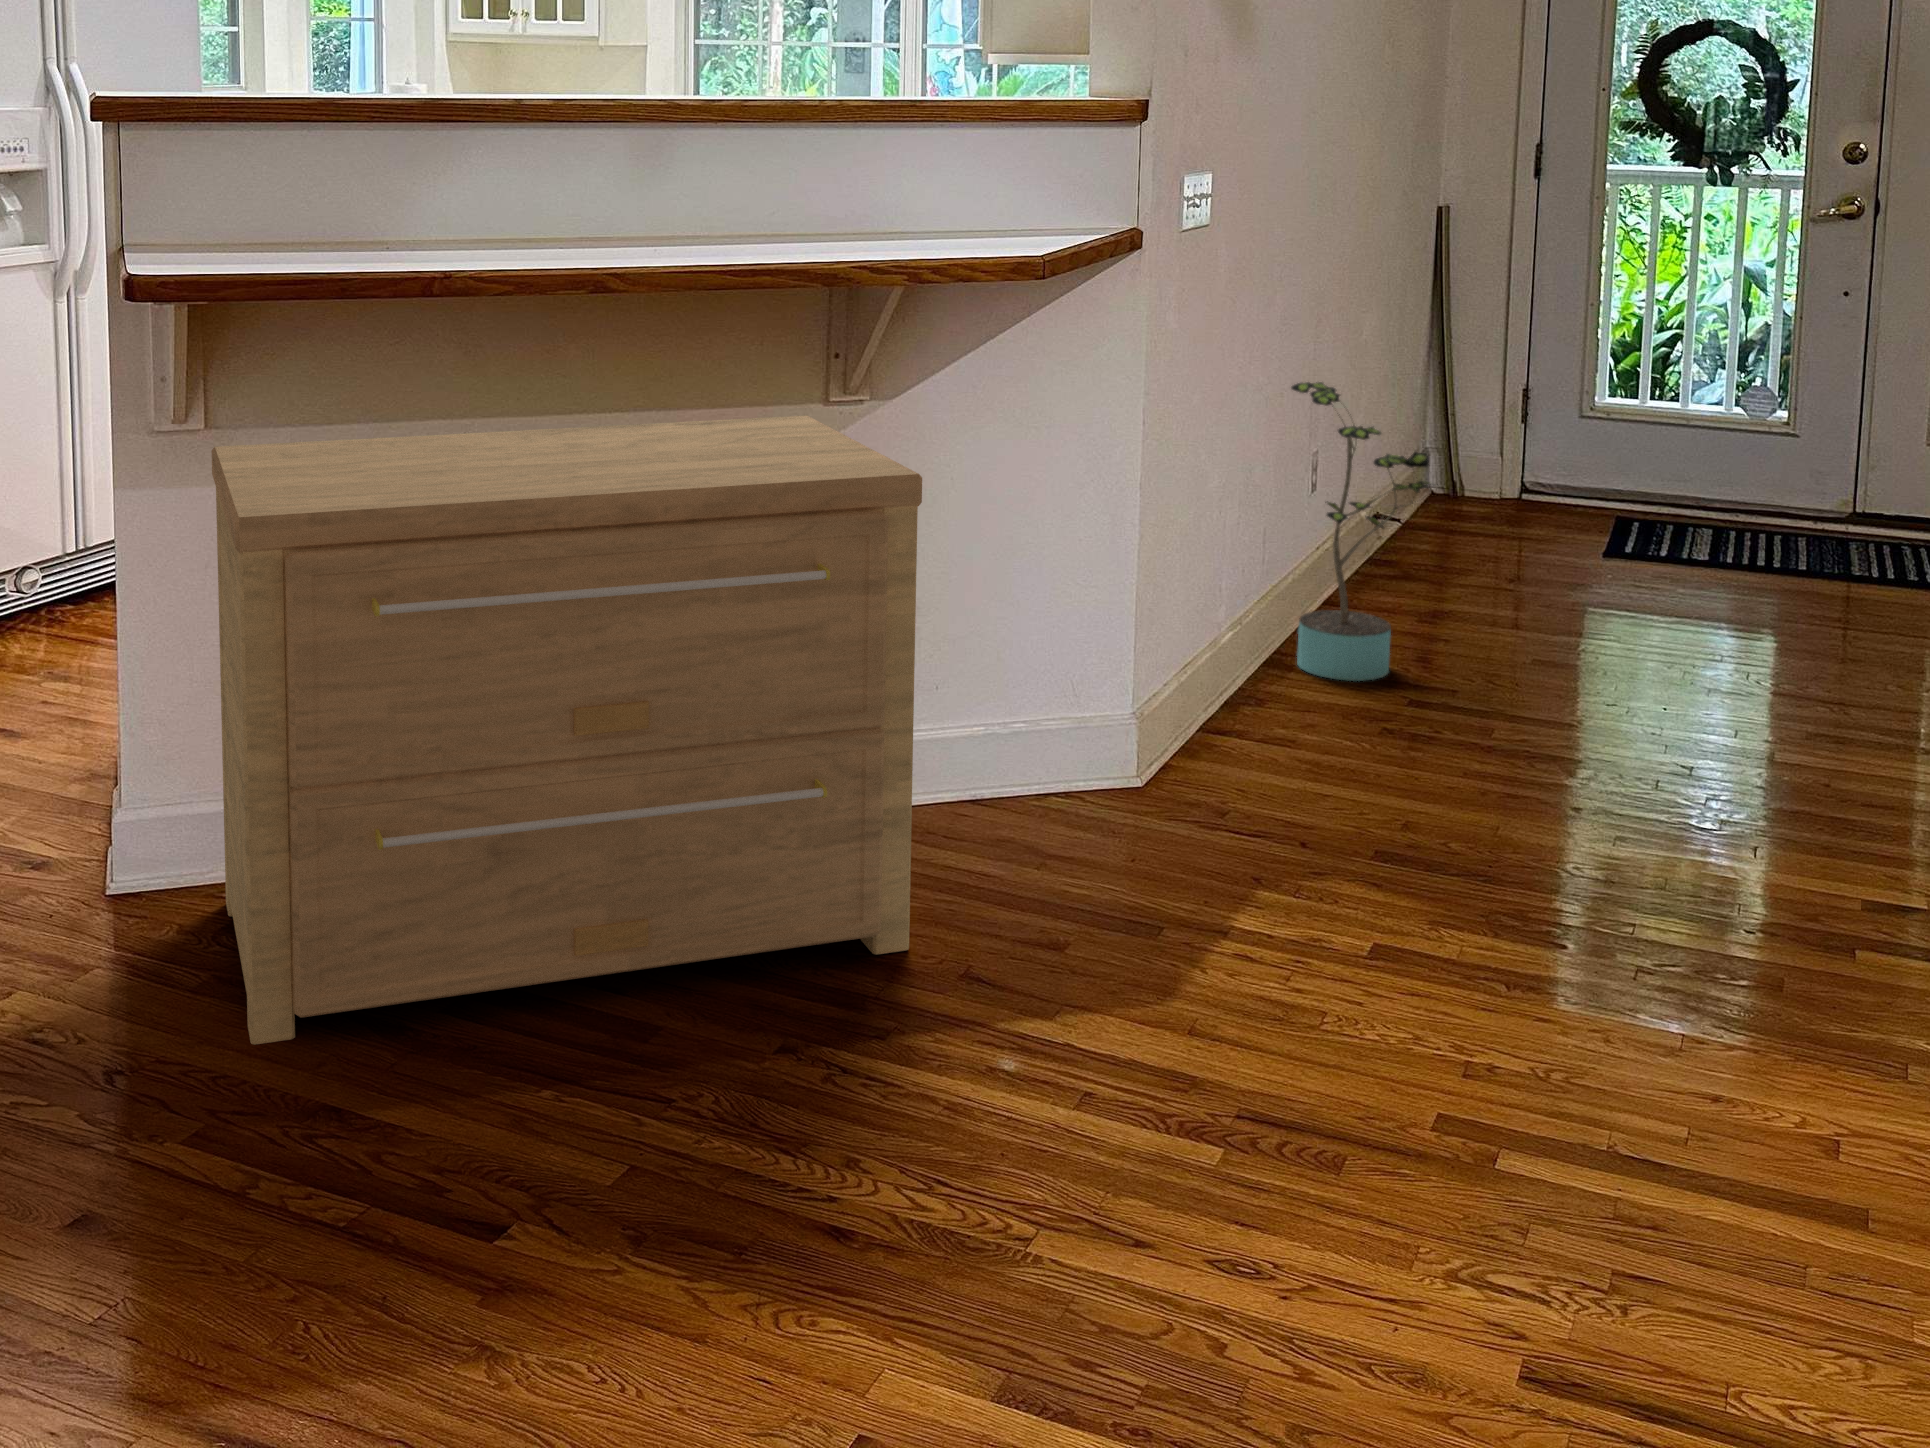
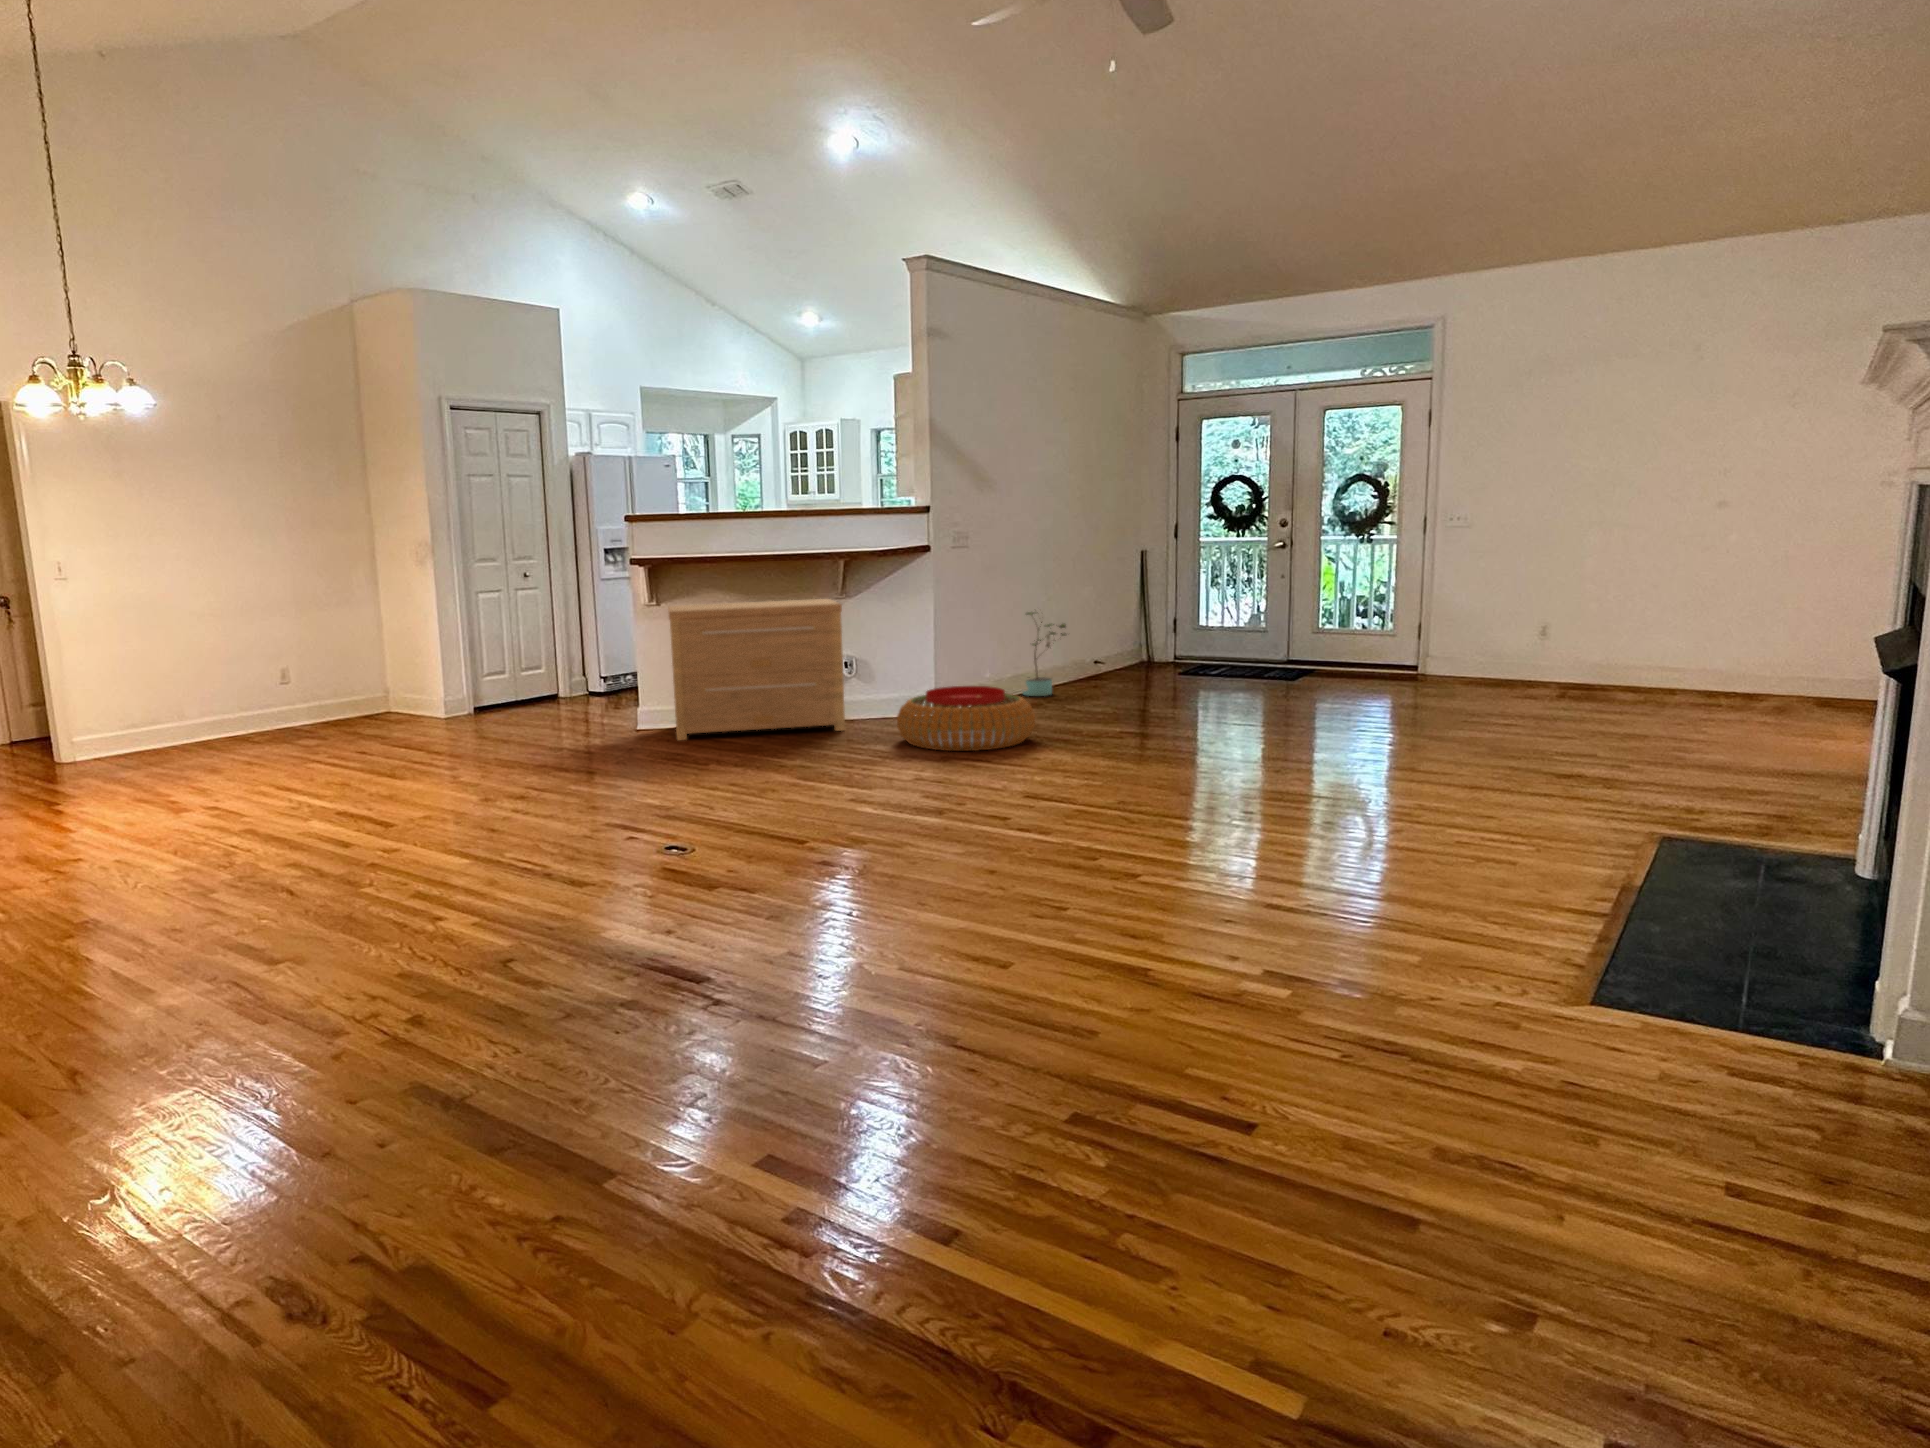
pouf: none [1183,812,1774,1187] -> present [897,686,1035,751]

